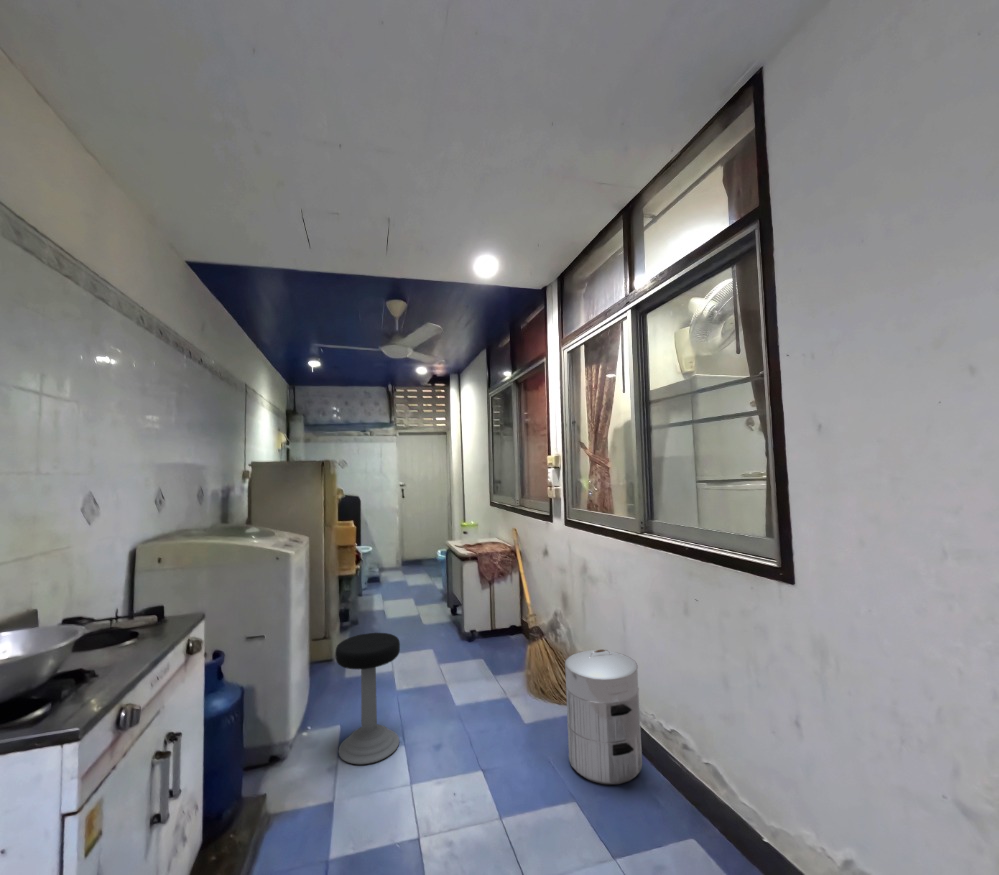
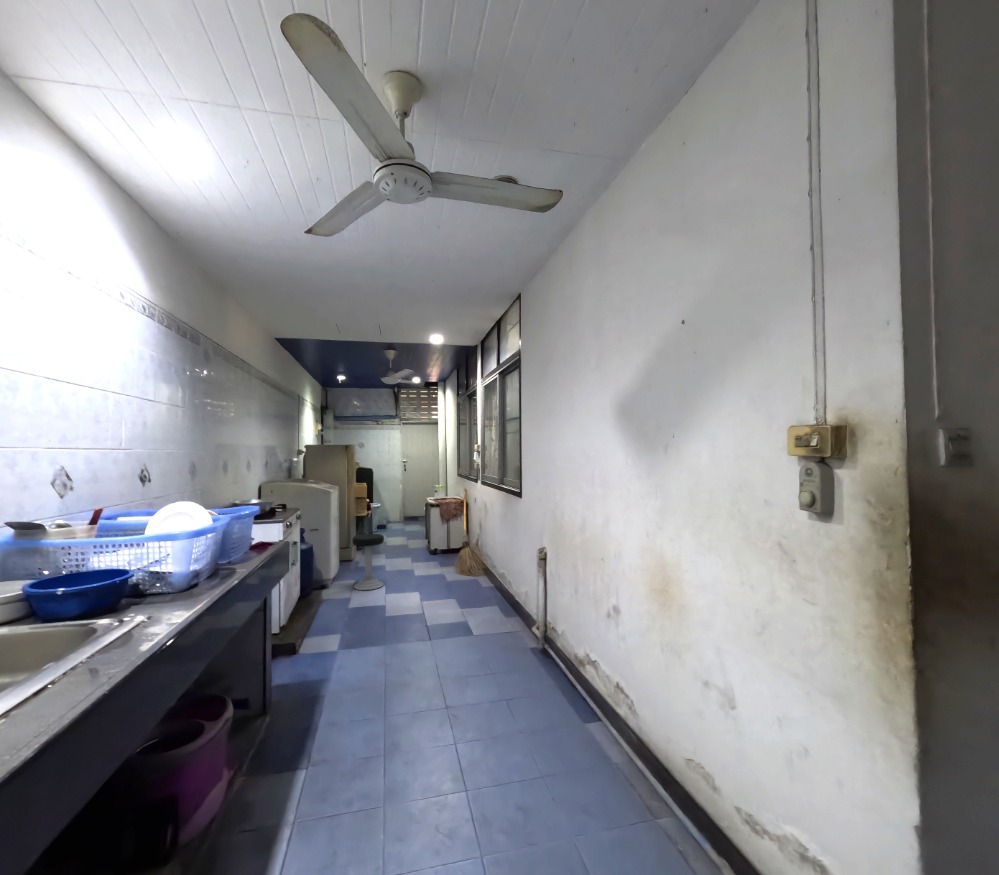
waste bin: present [565,650,642,784] -> none [460,539,495,597]

